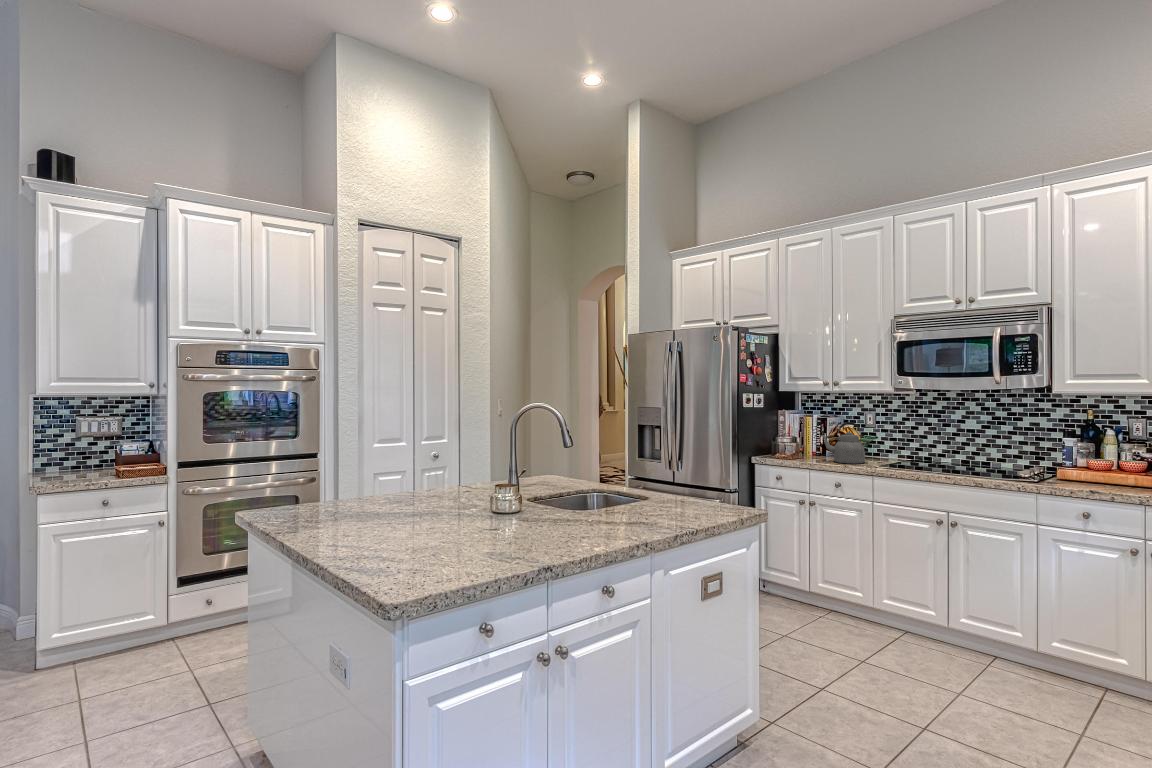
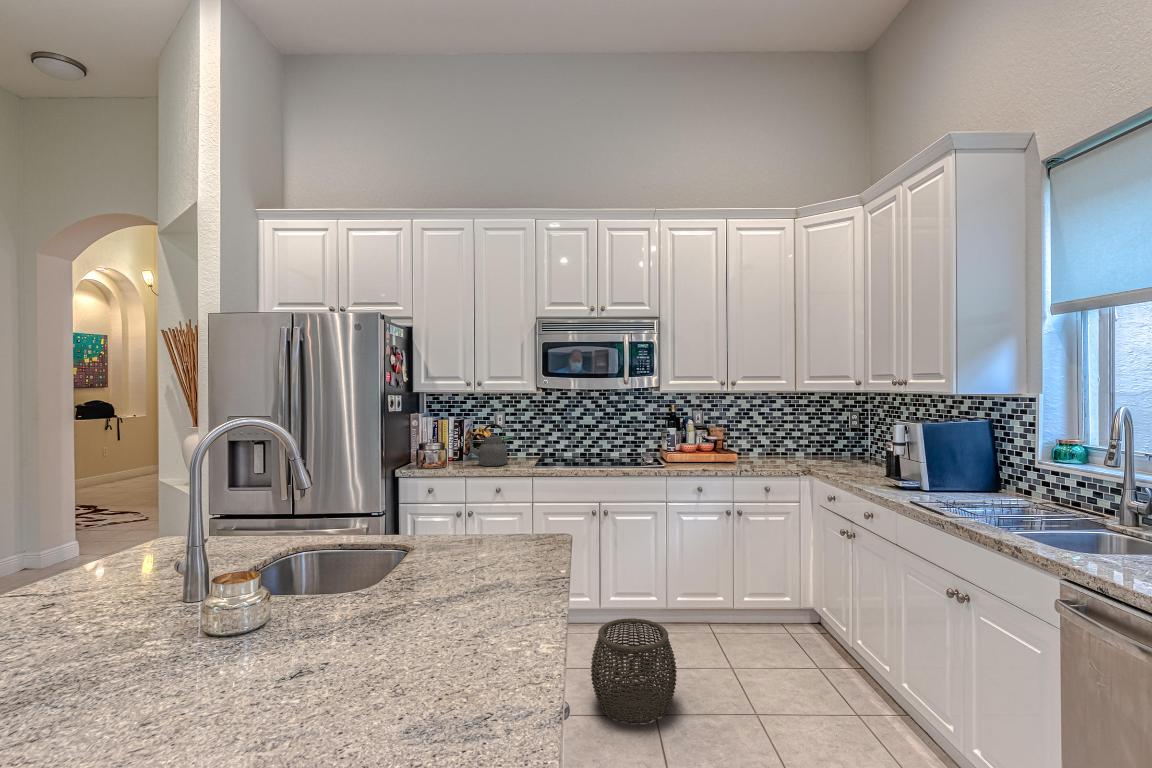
woven basket: none [873,625,974,731] -> present [591,618,677,724]

